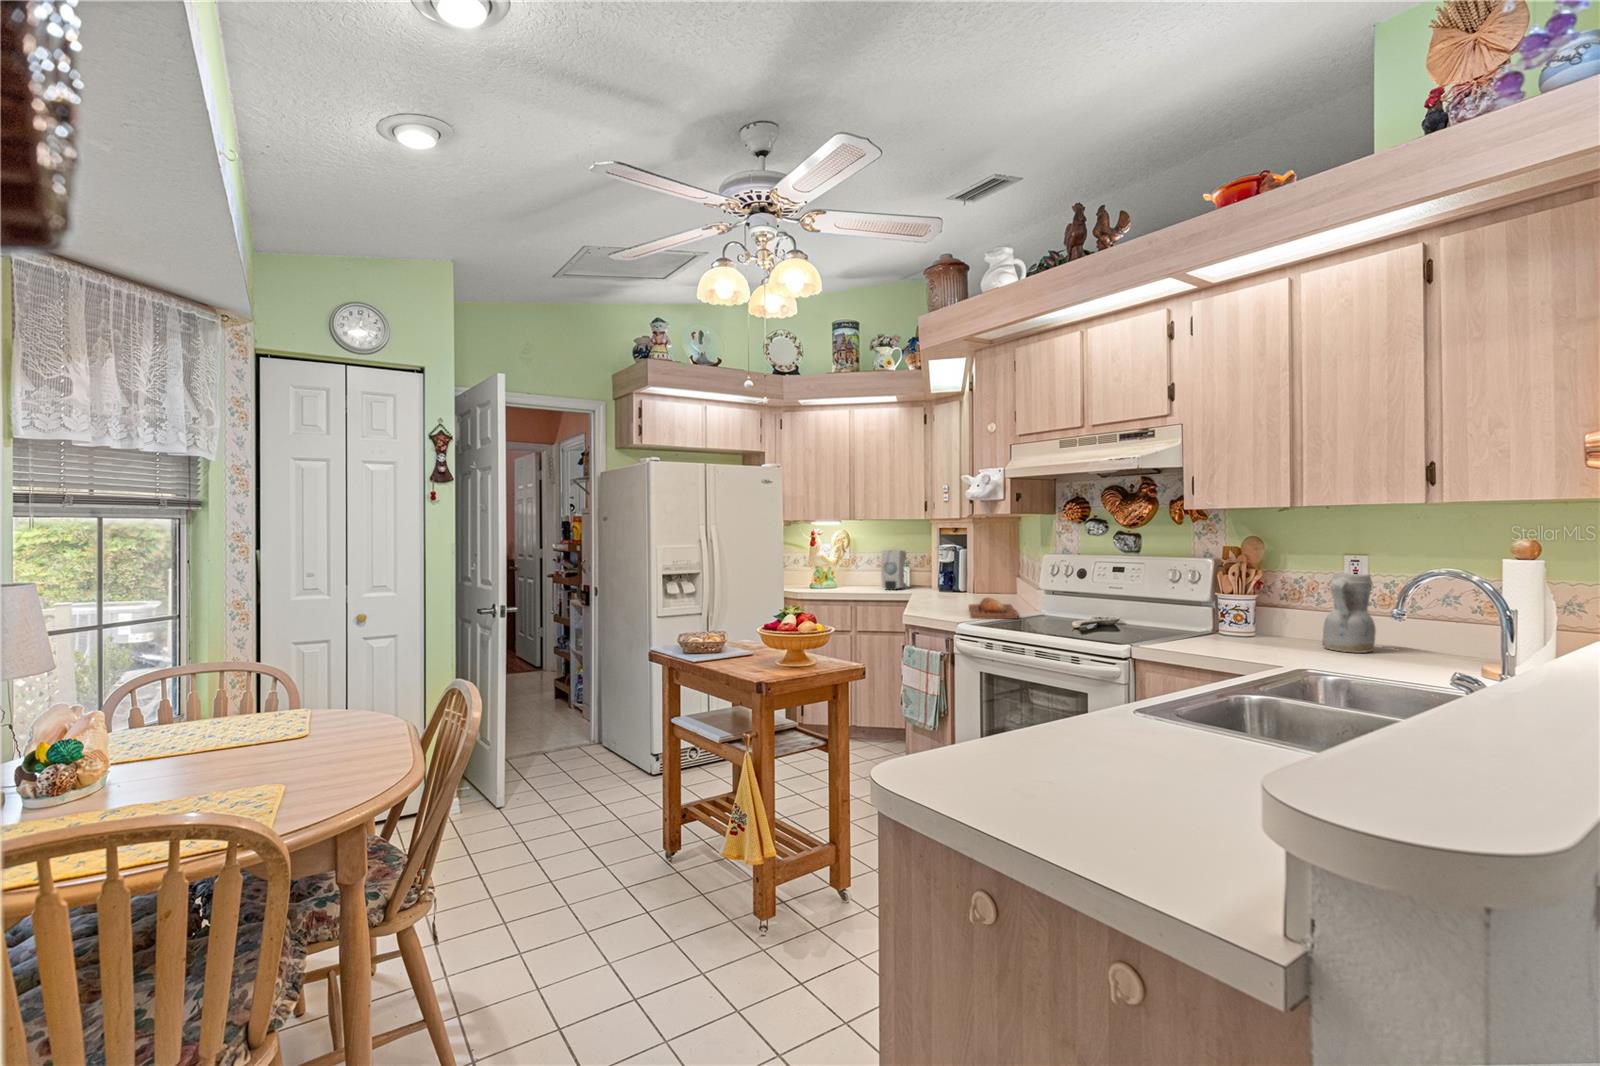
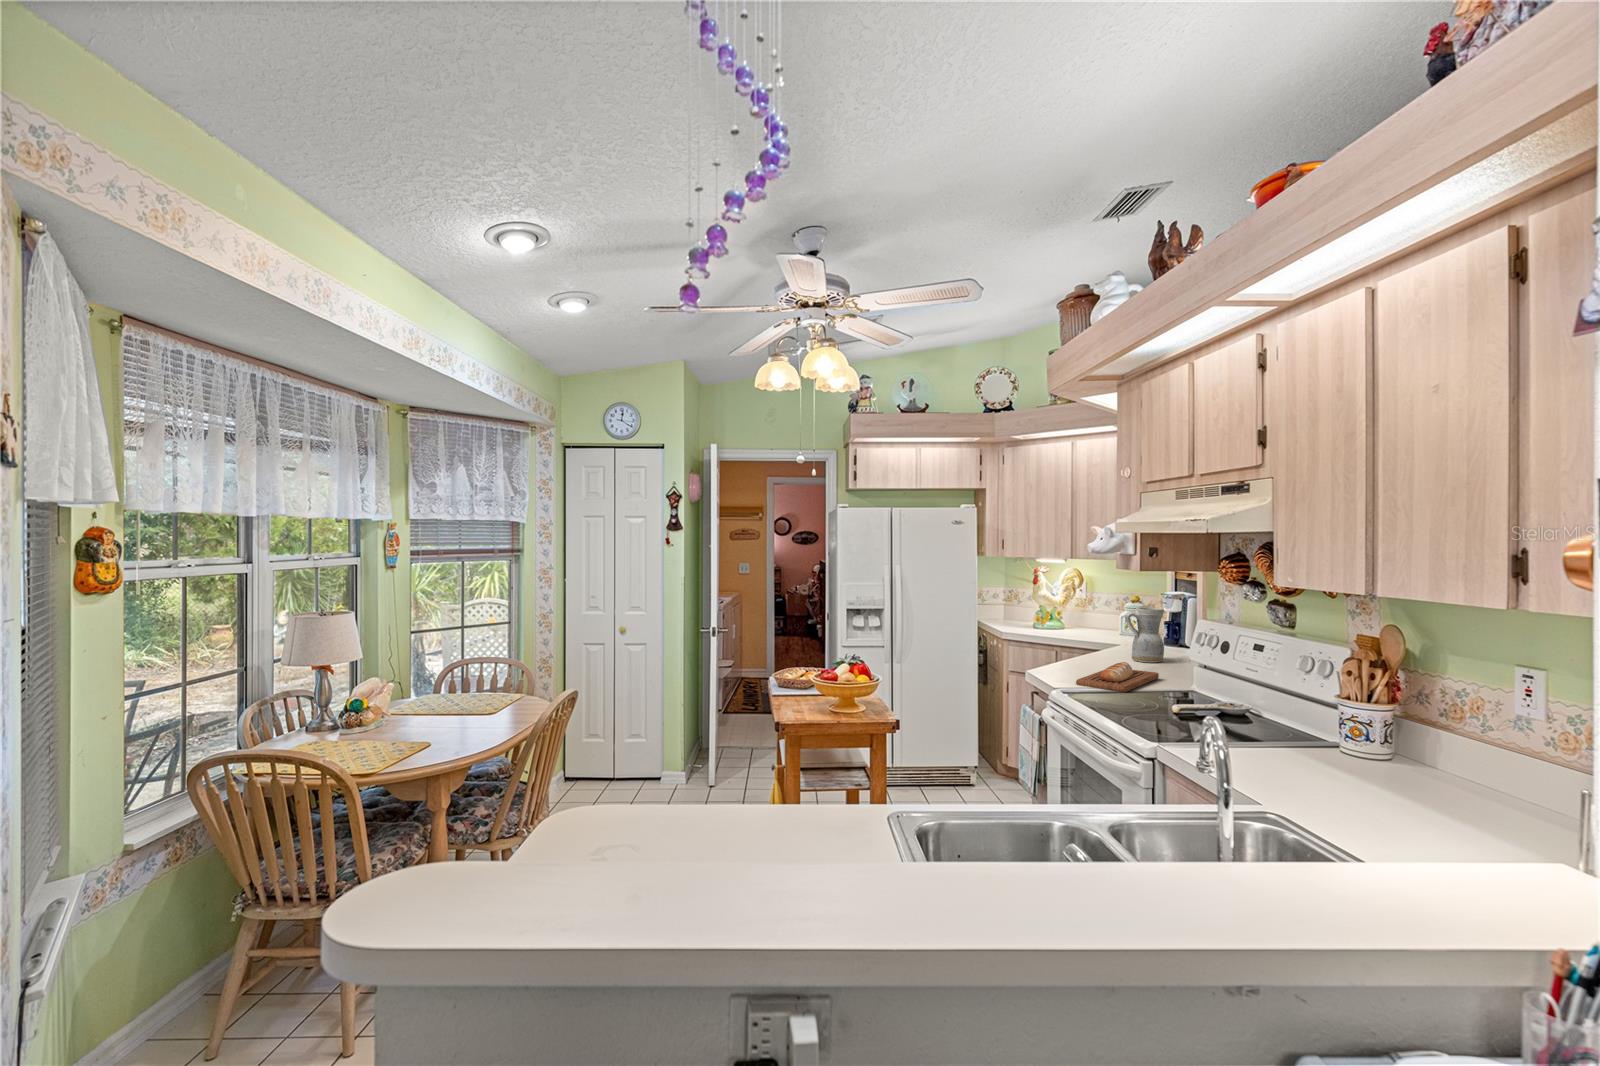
soap dispenser: present [881,550,906,590] -> none [1090,594,1126,639]
ceramic pitcher: present [1322,573,1376,653] -> present [1125,607,1164,662]

